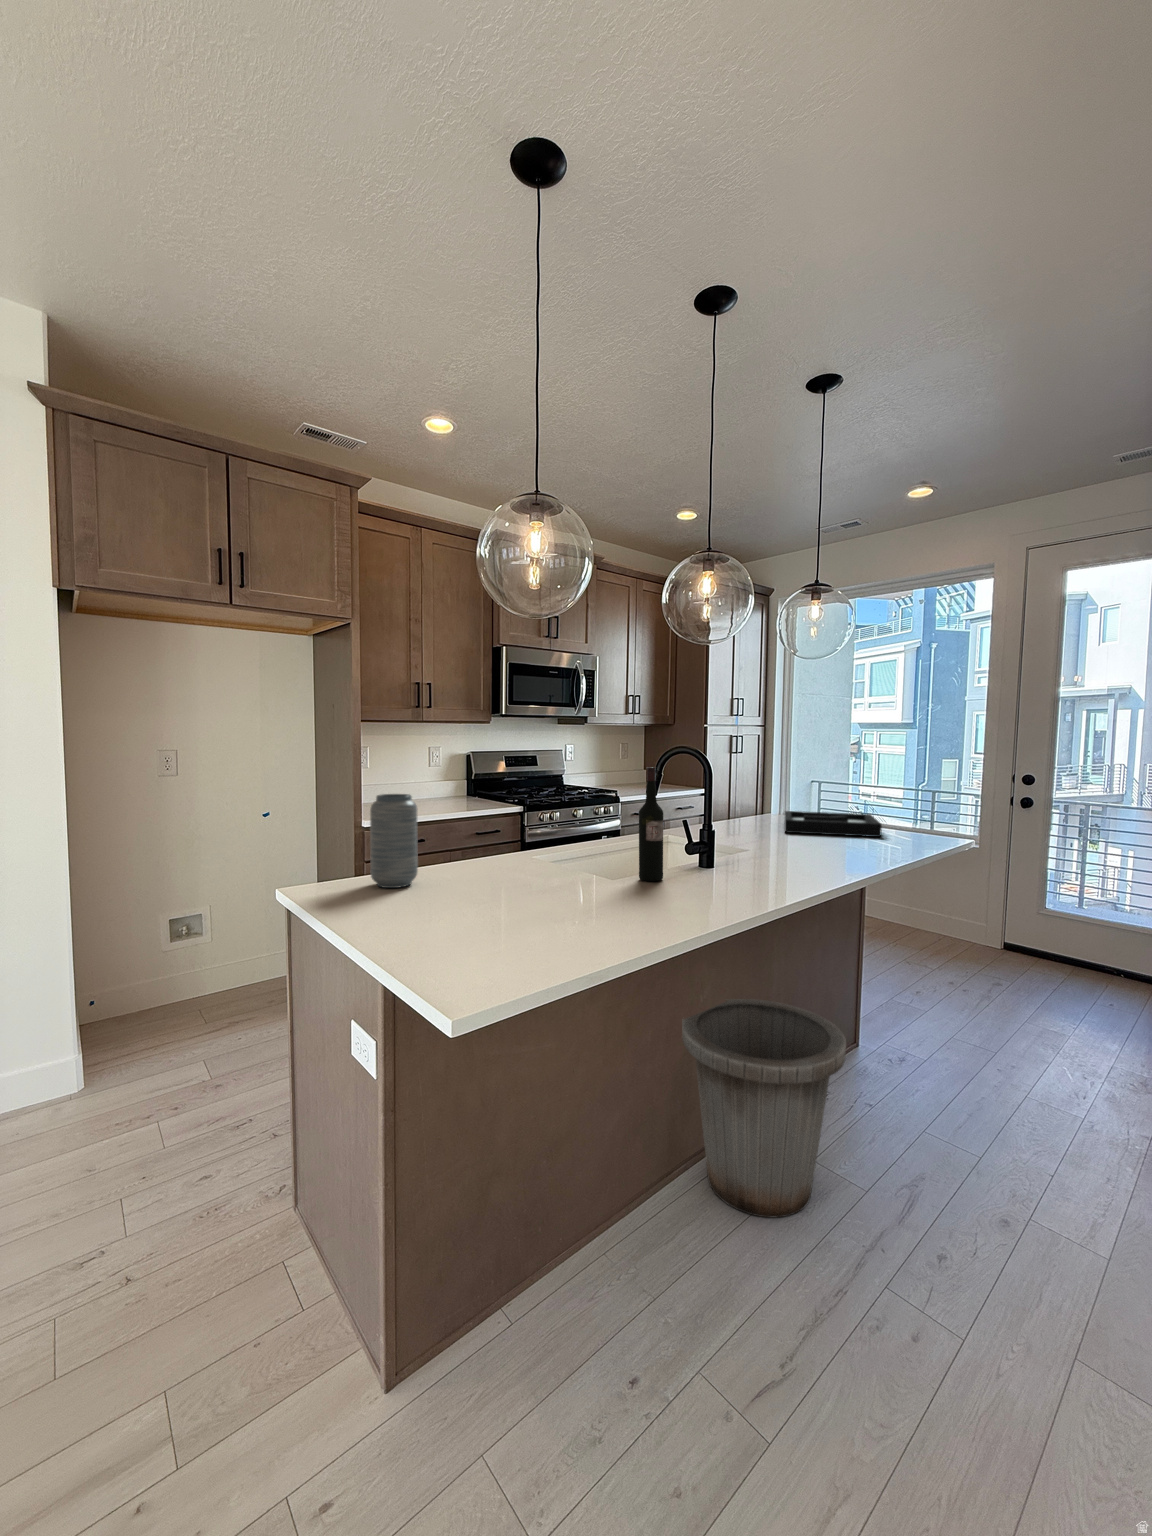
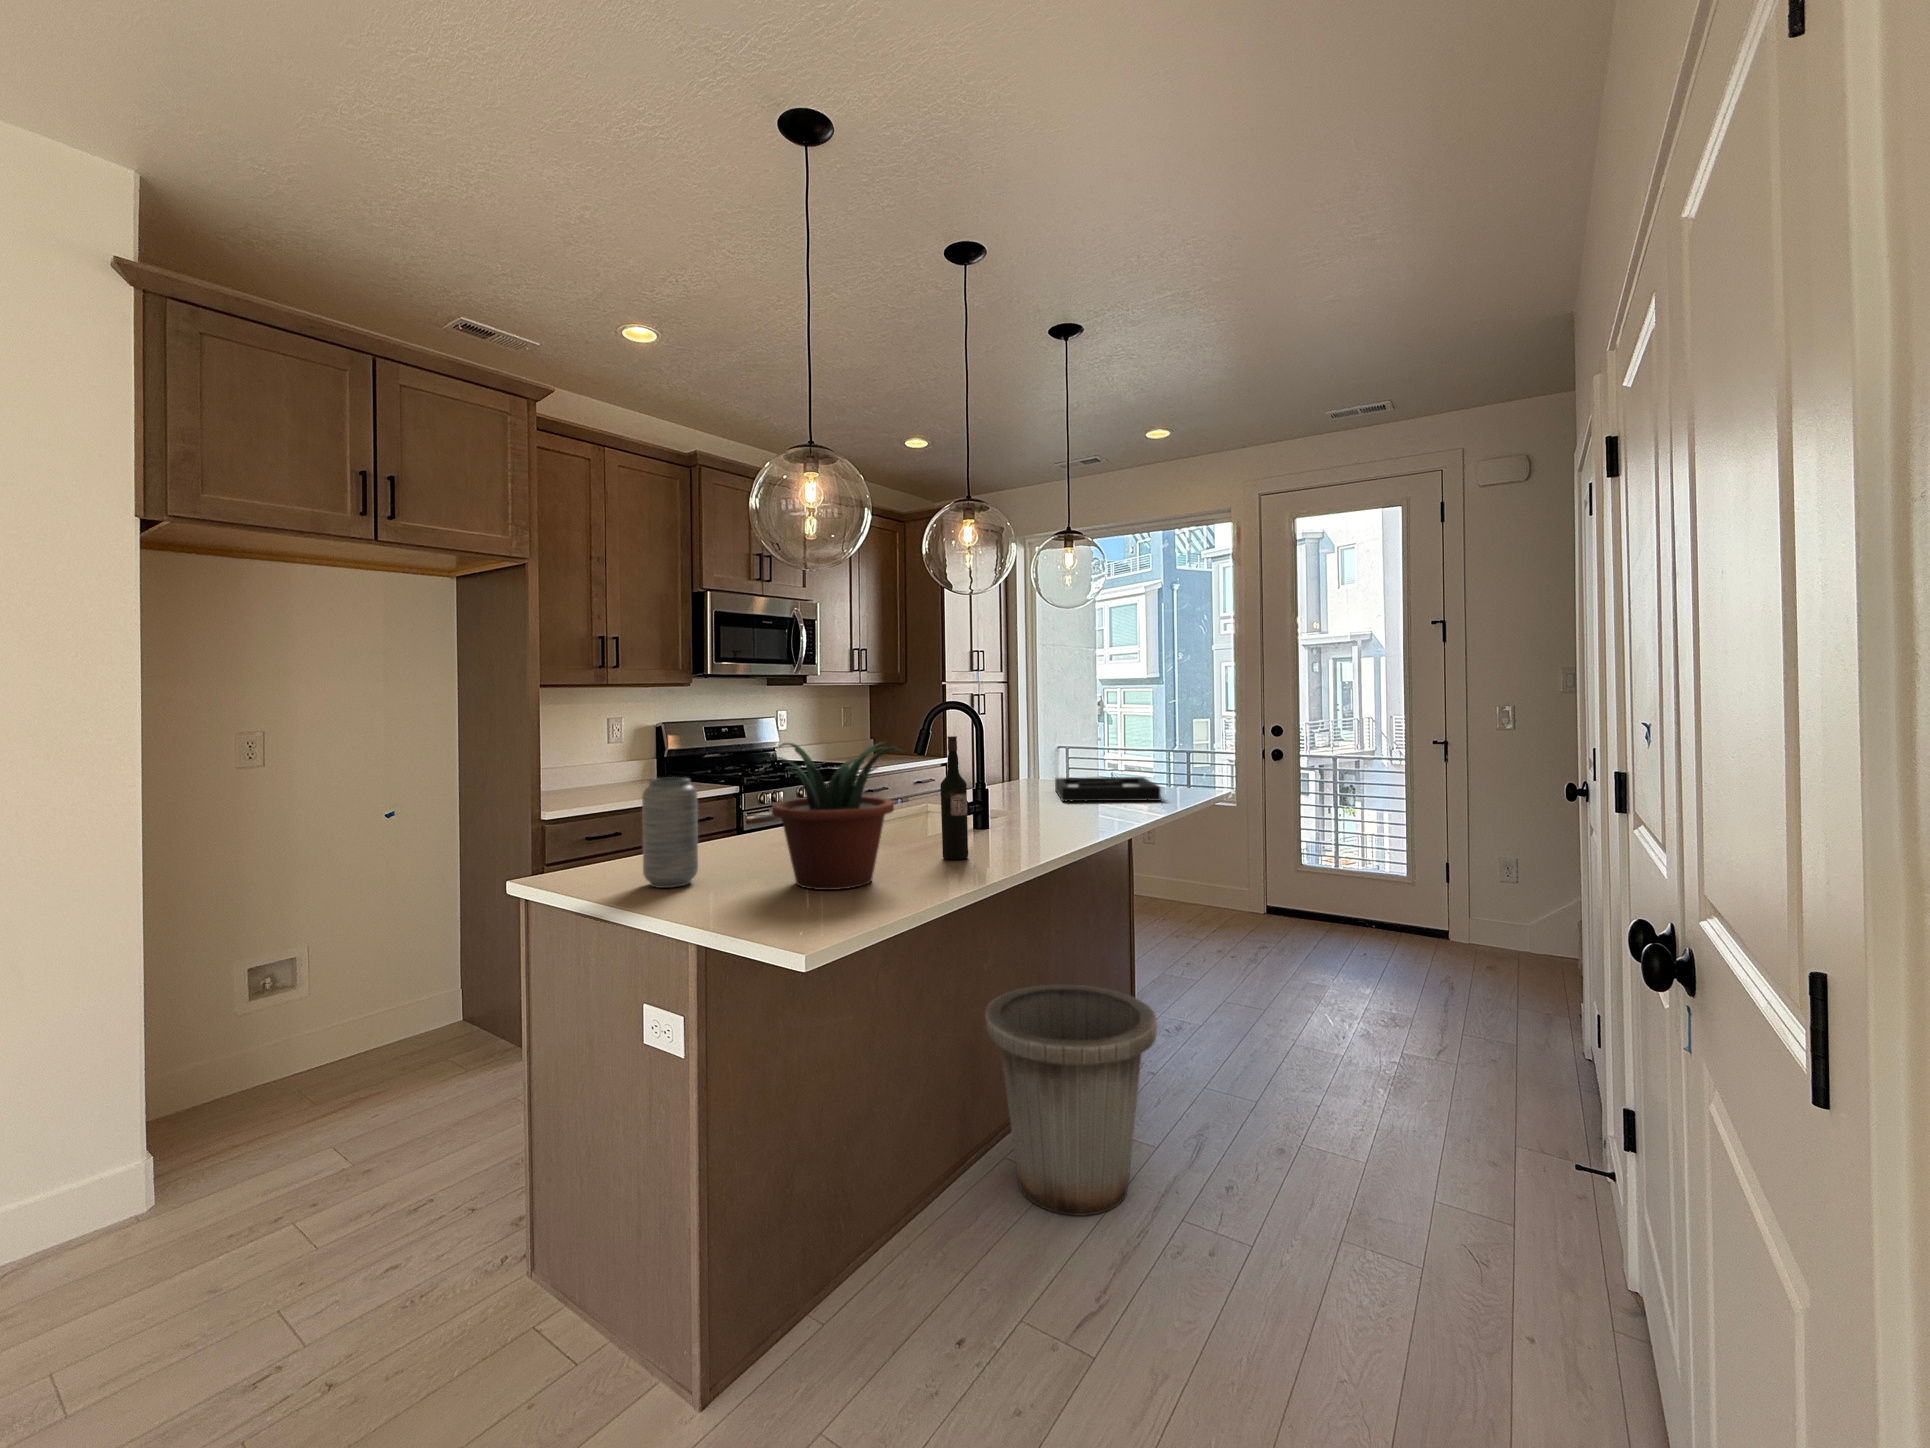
potted plant: none [464,768,595,902] -> present [758,742,905,890]

